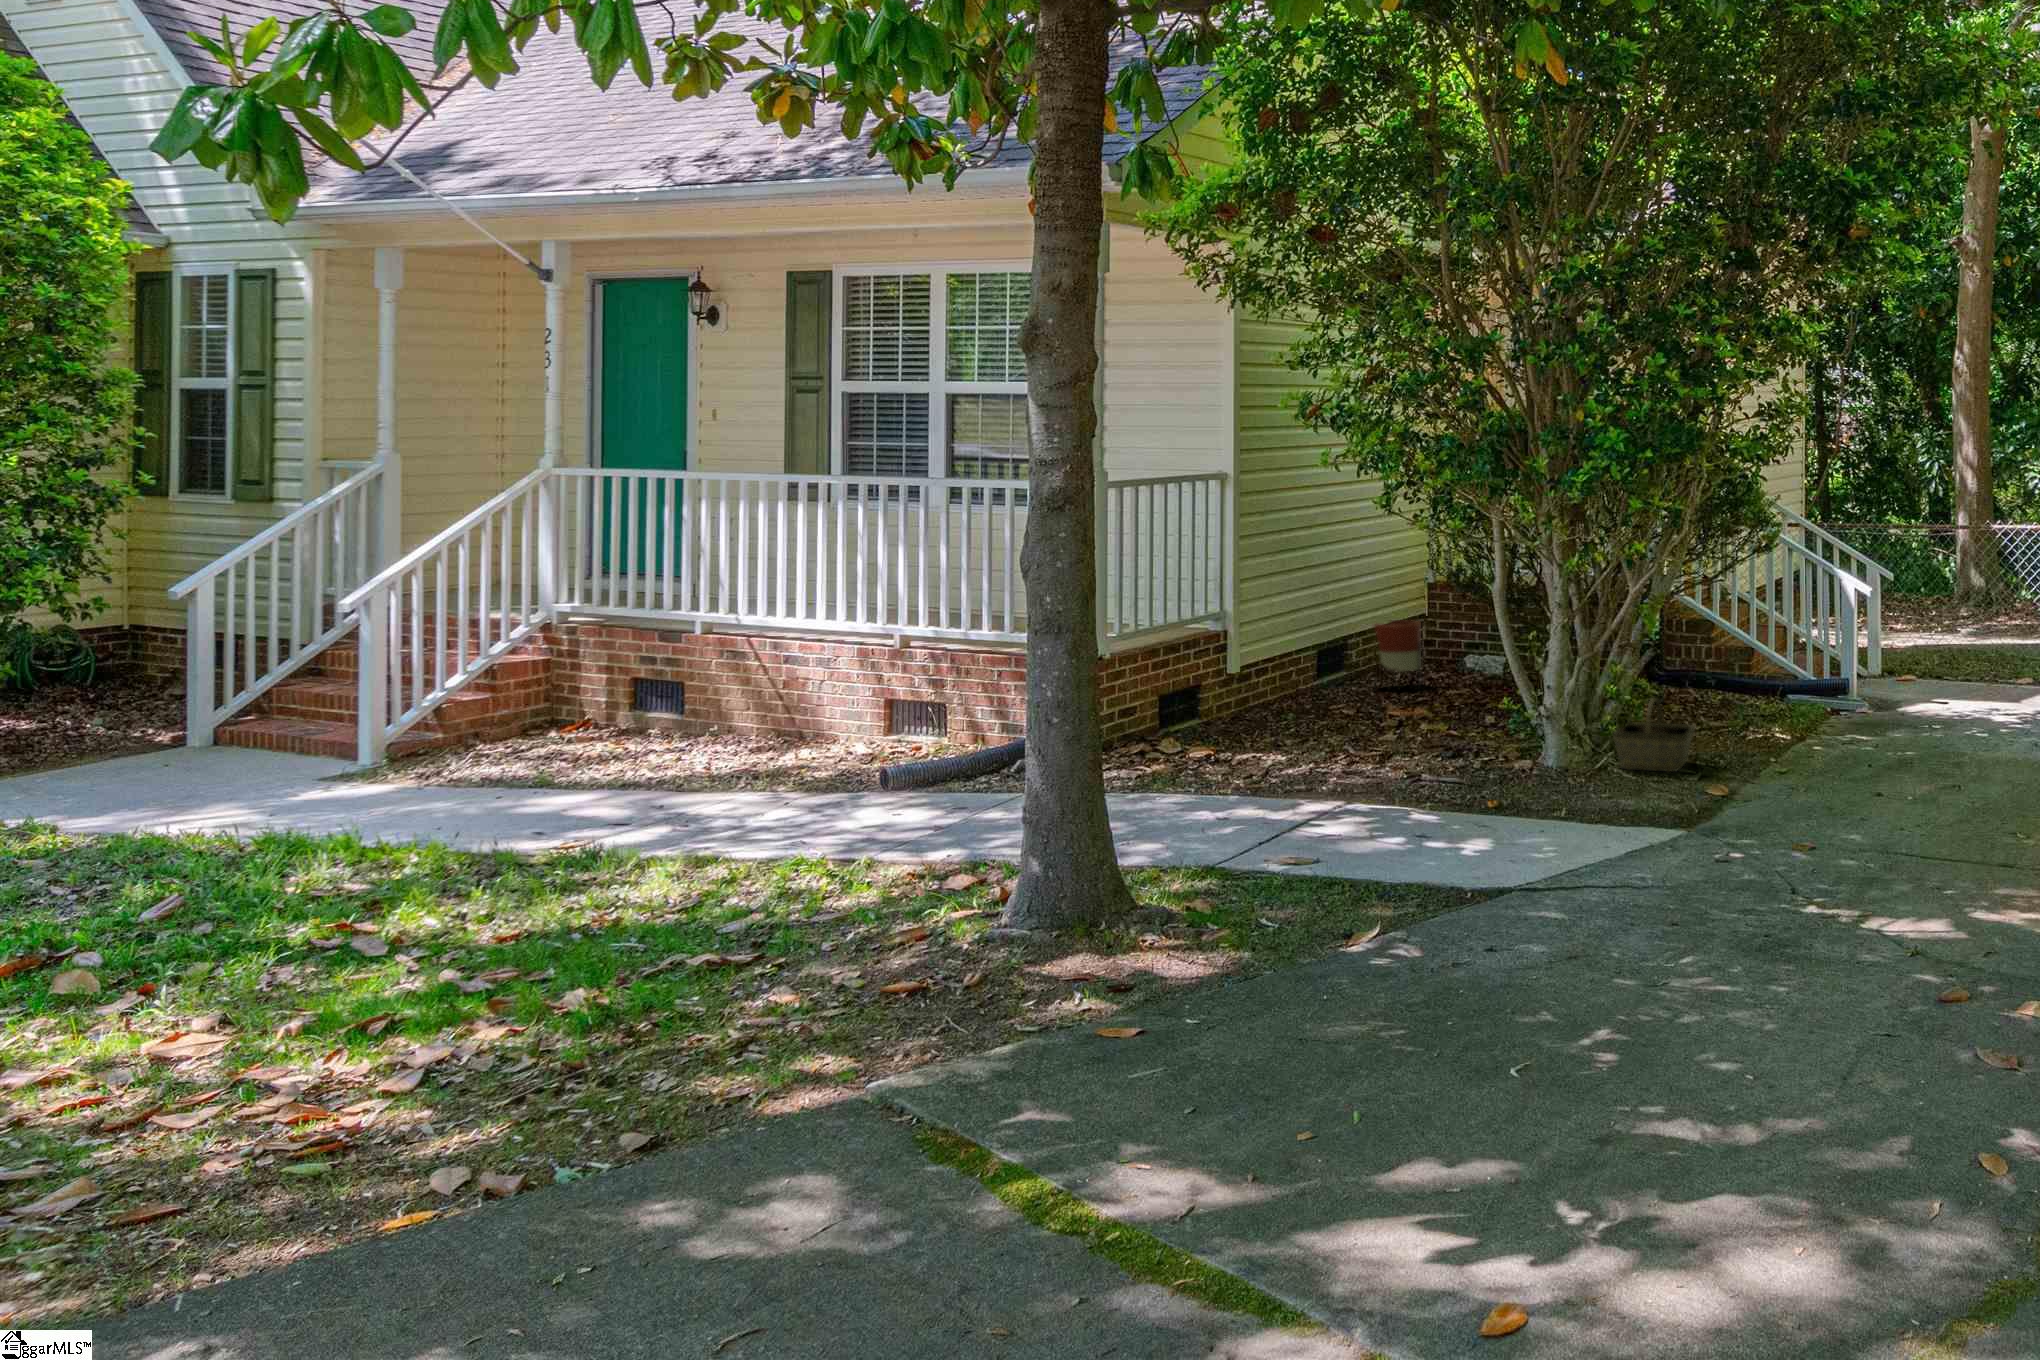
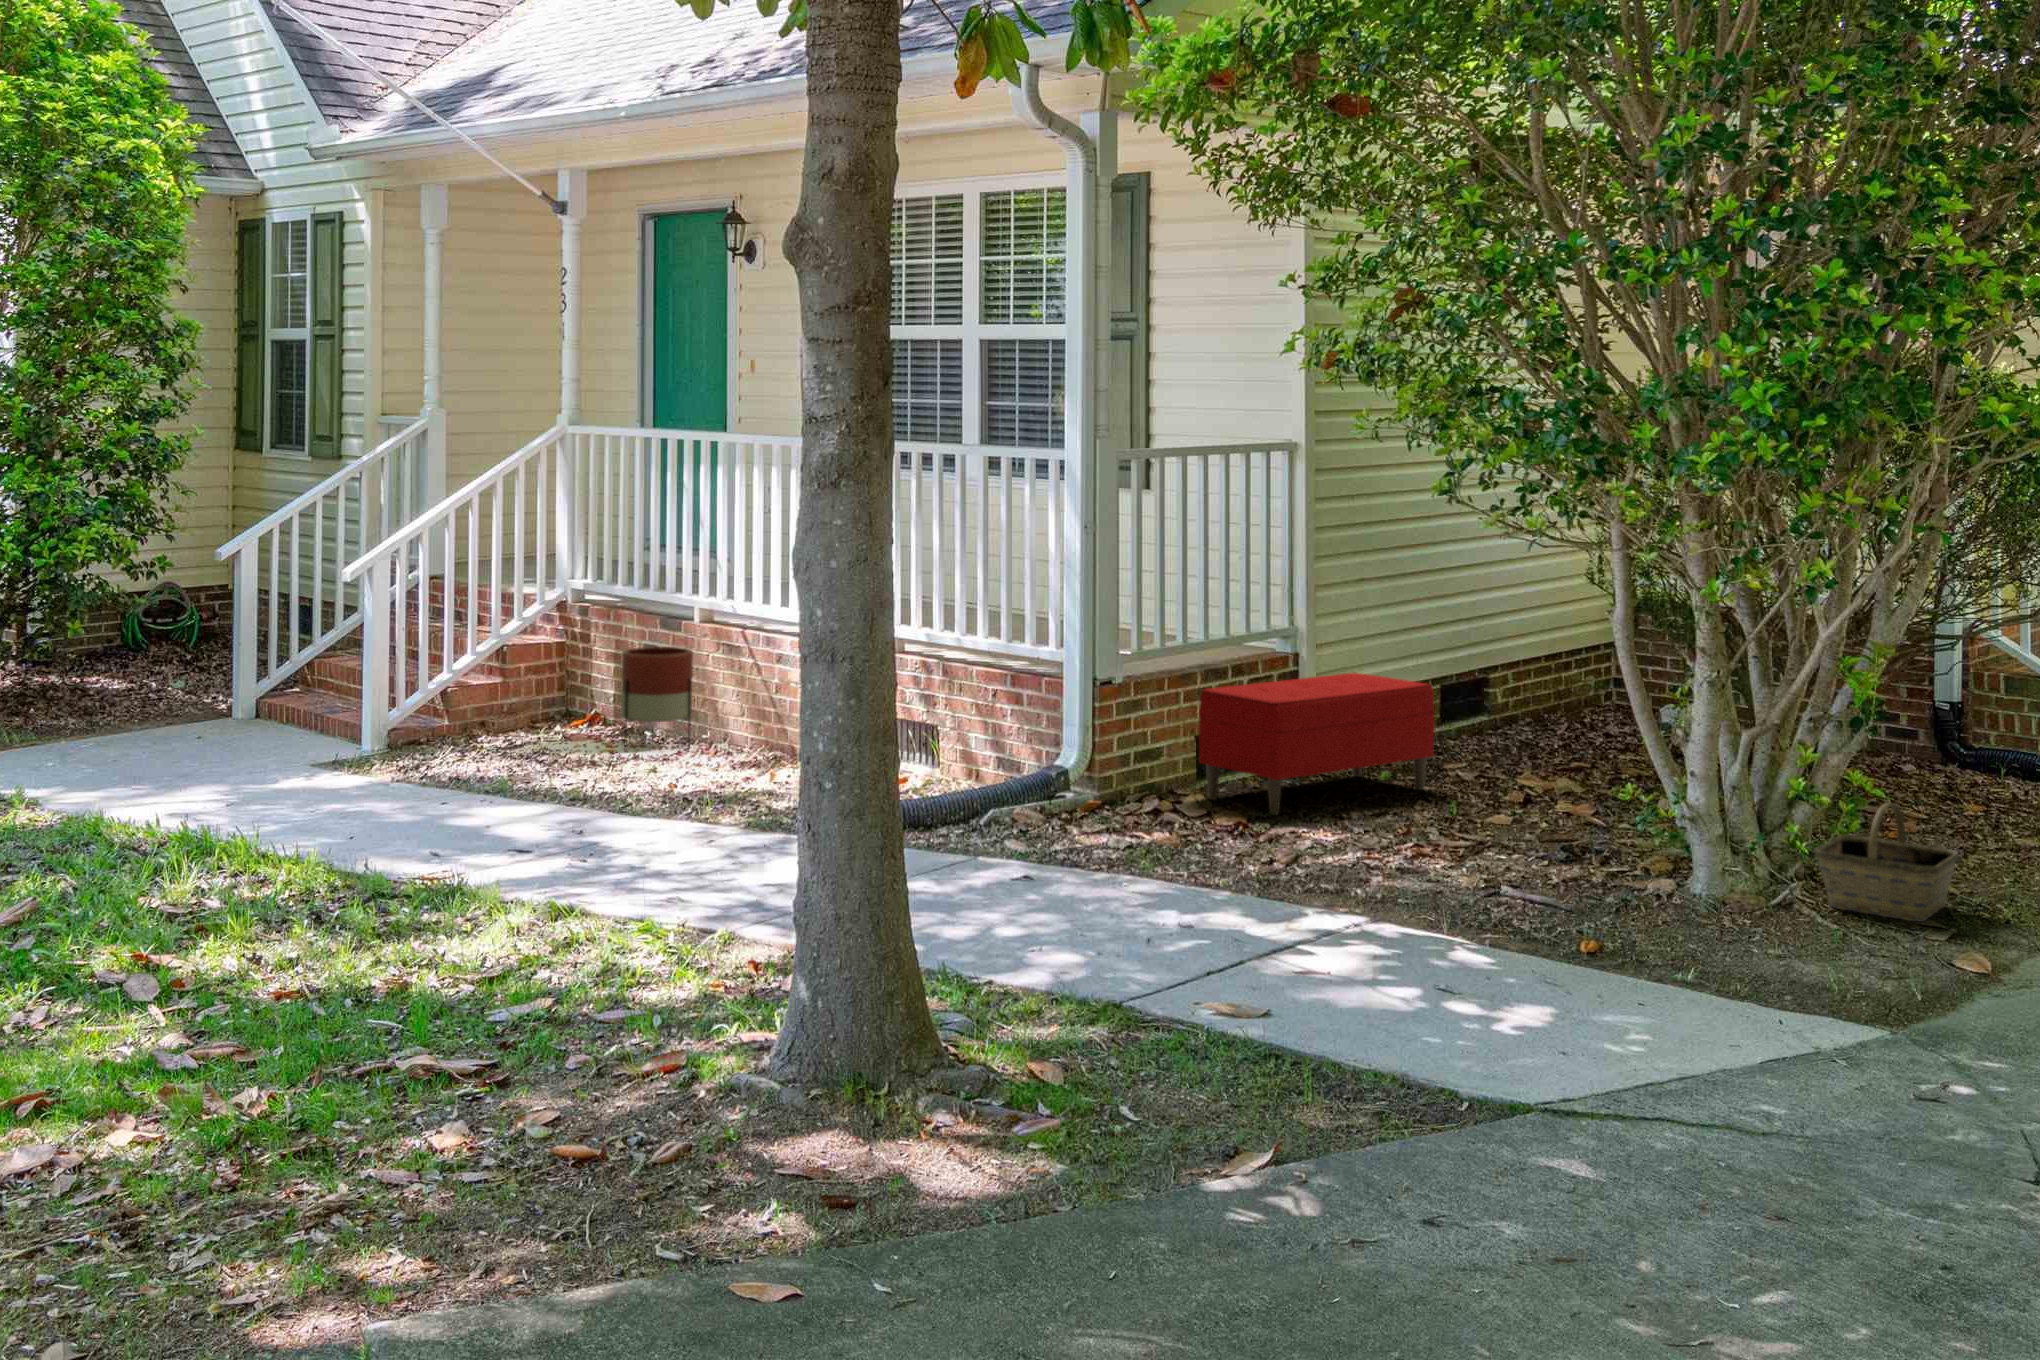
planter: present [1374,620,1421,674] -> present [621,647,693,749]
bench: none [1163,642,1331,748] -> present [1199,672,1434,815]

